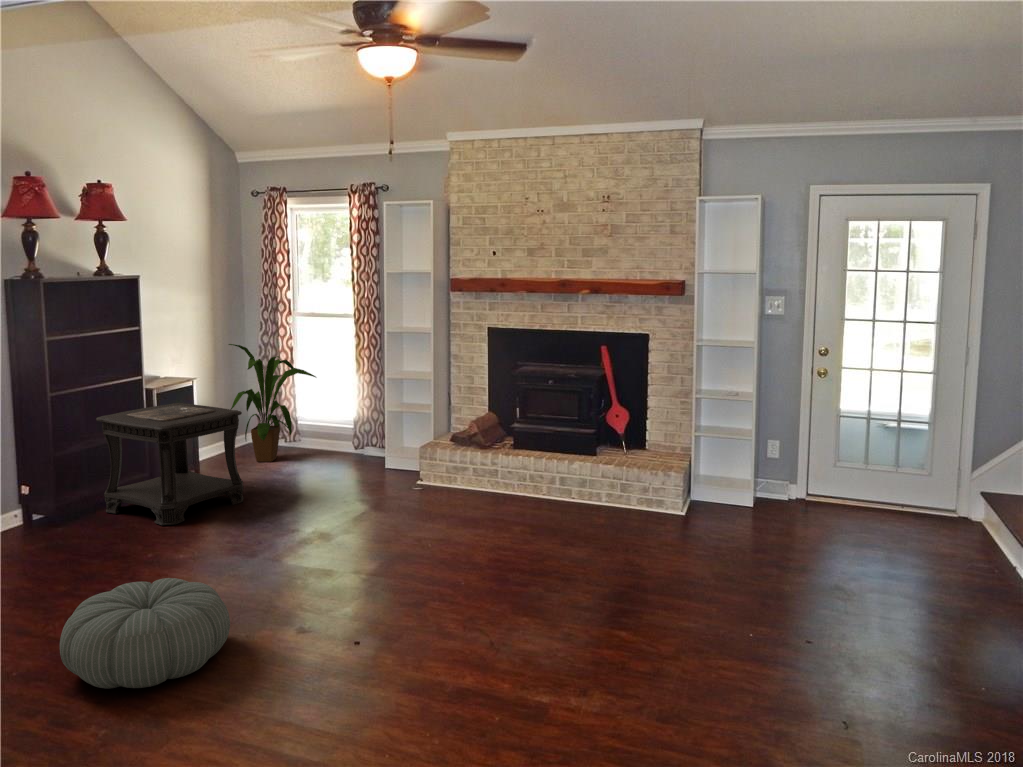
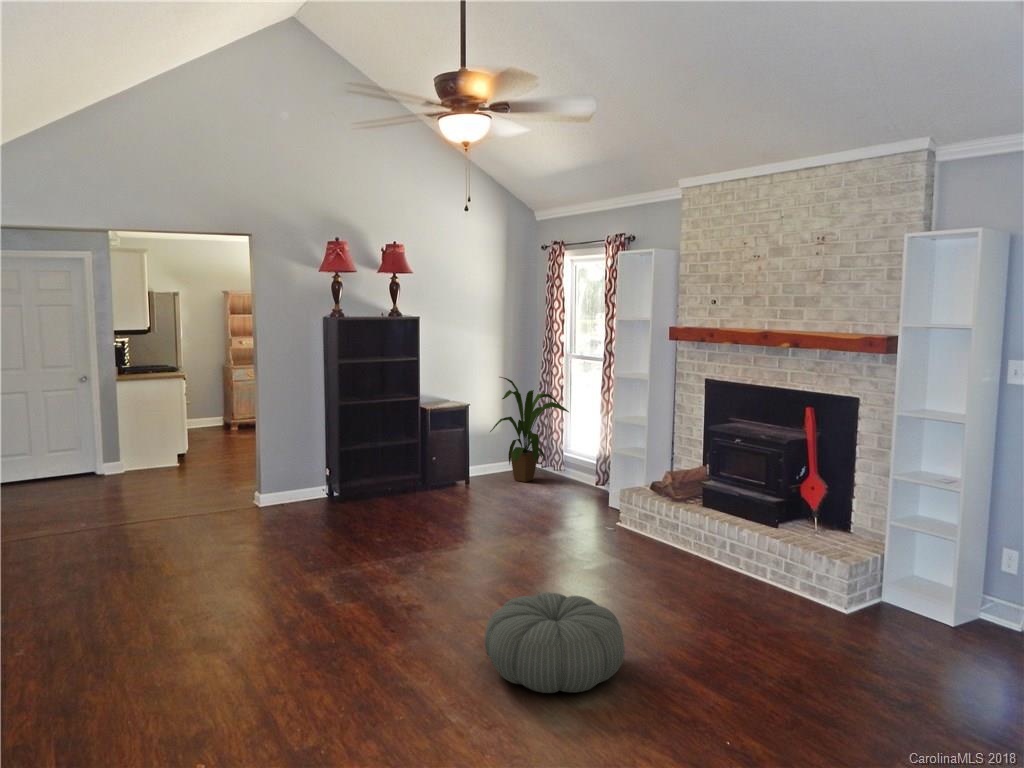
side table: present [96,403,244,526] -> none [365,421,465,517]
pouf: present [60,578,230,689] -> present [484,592,625,693]

